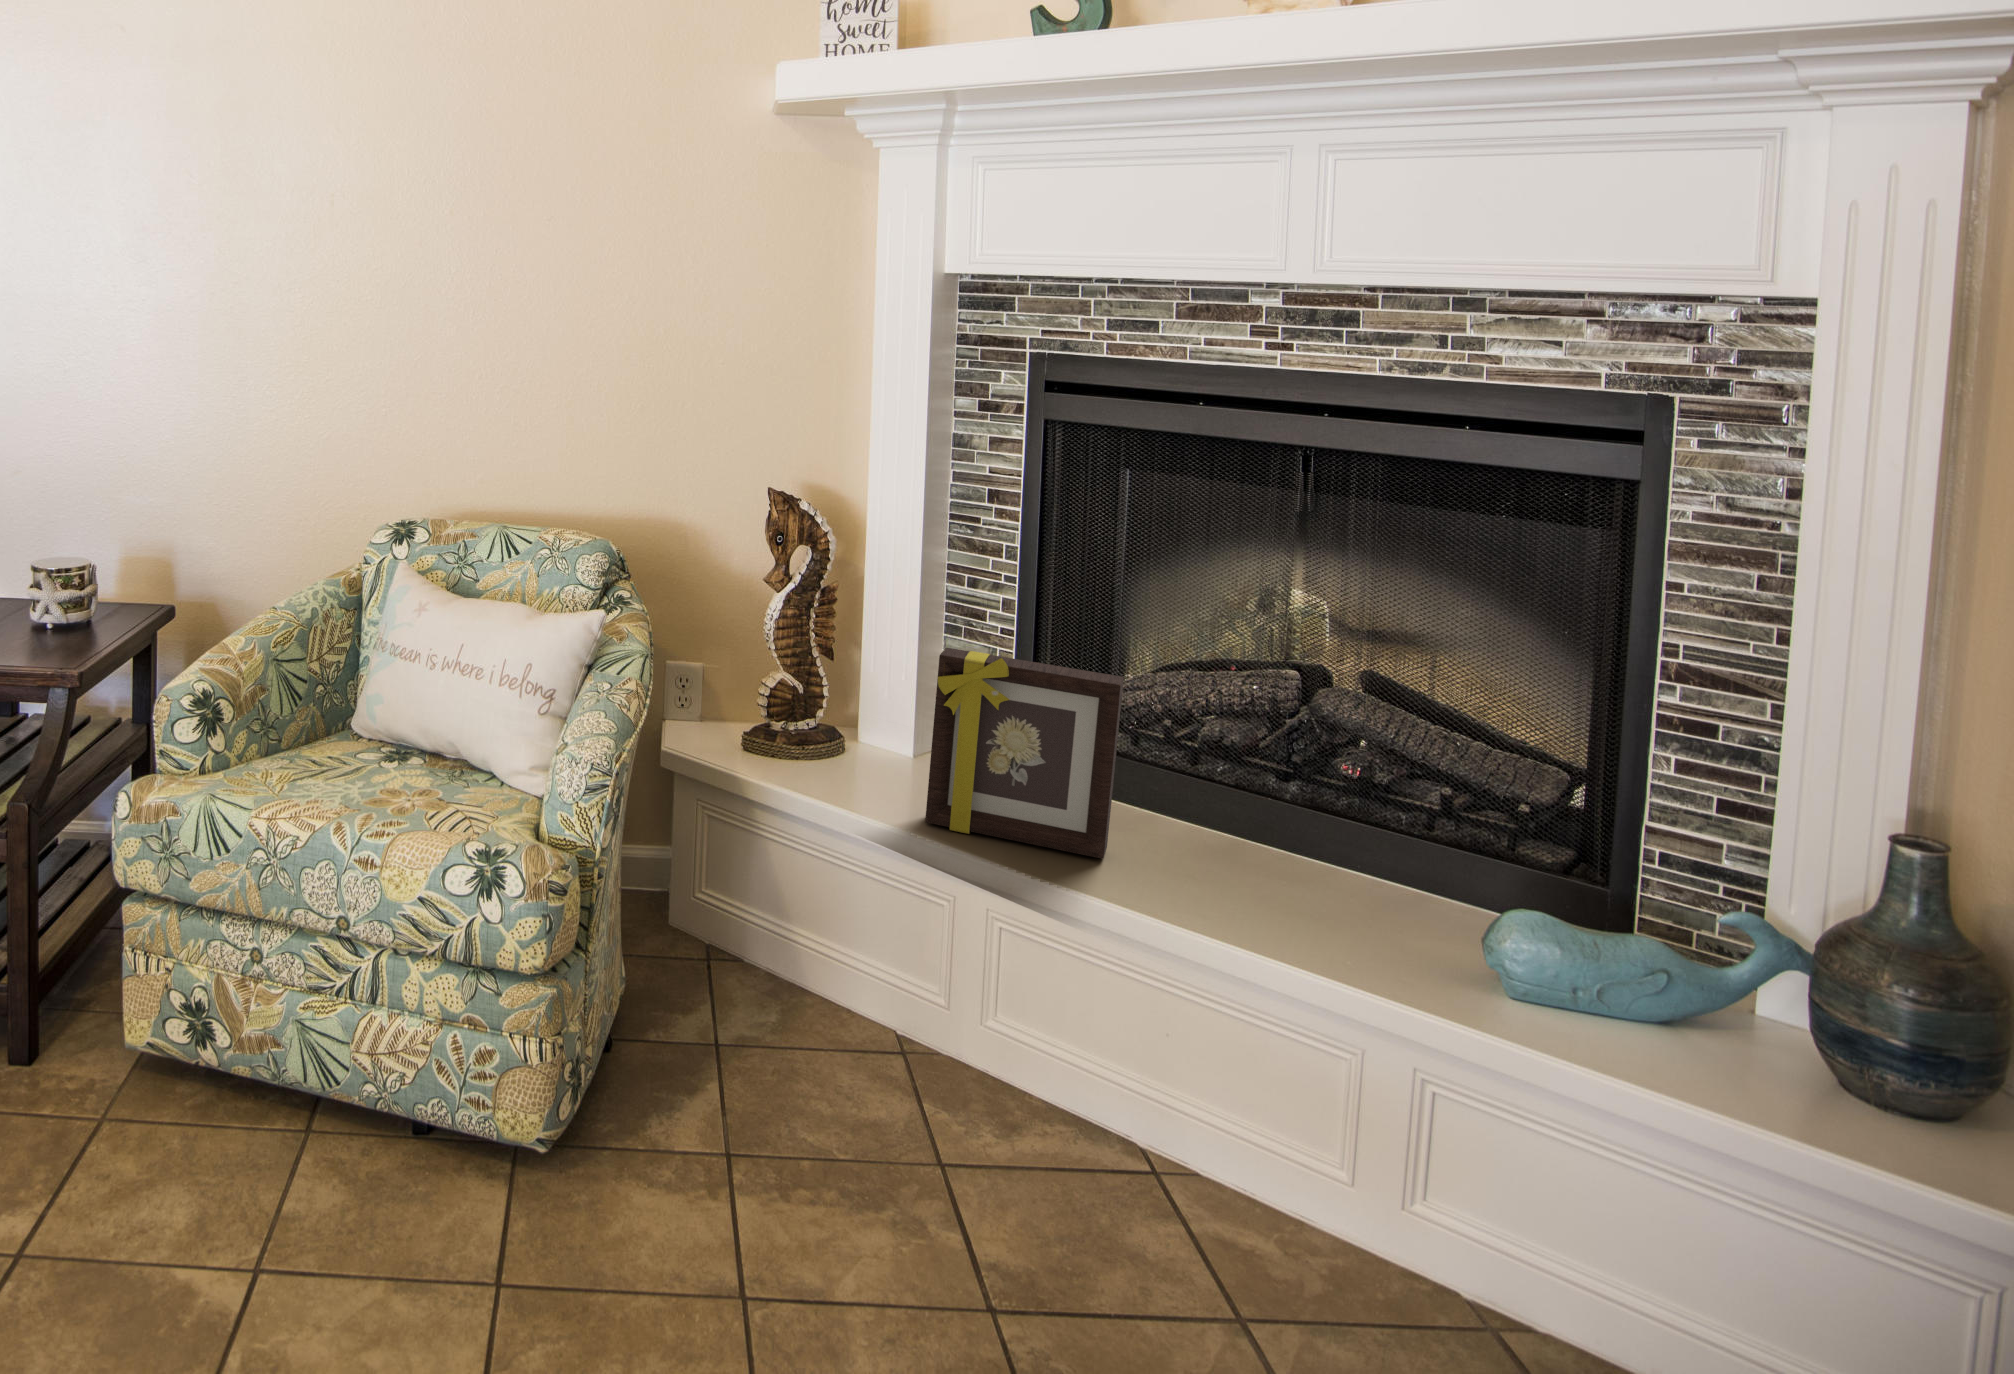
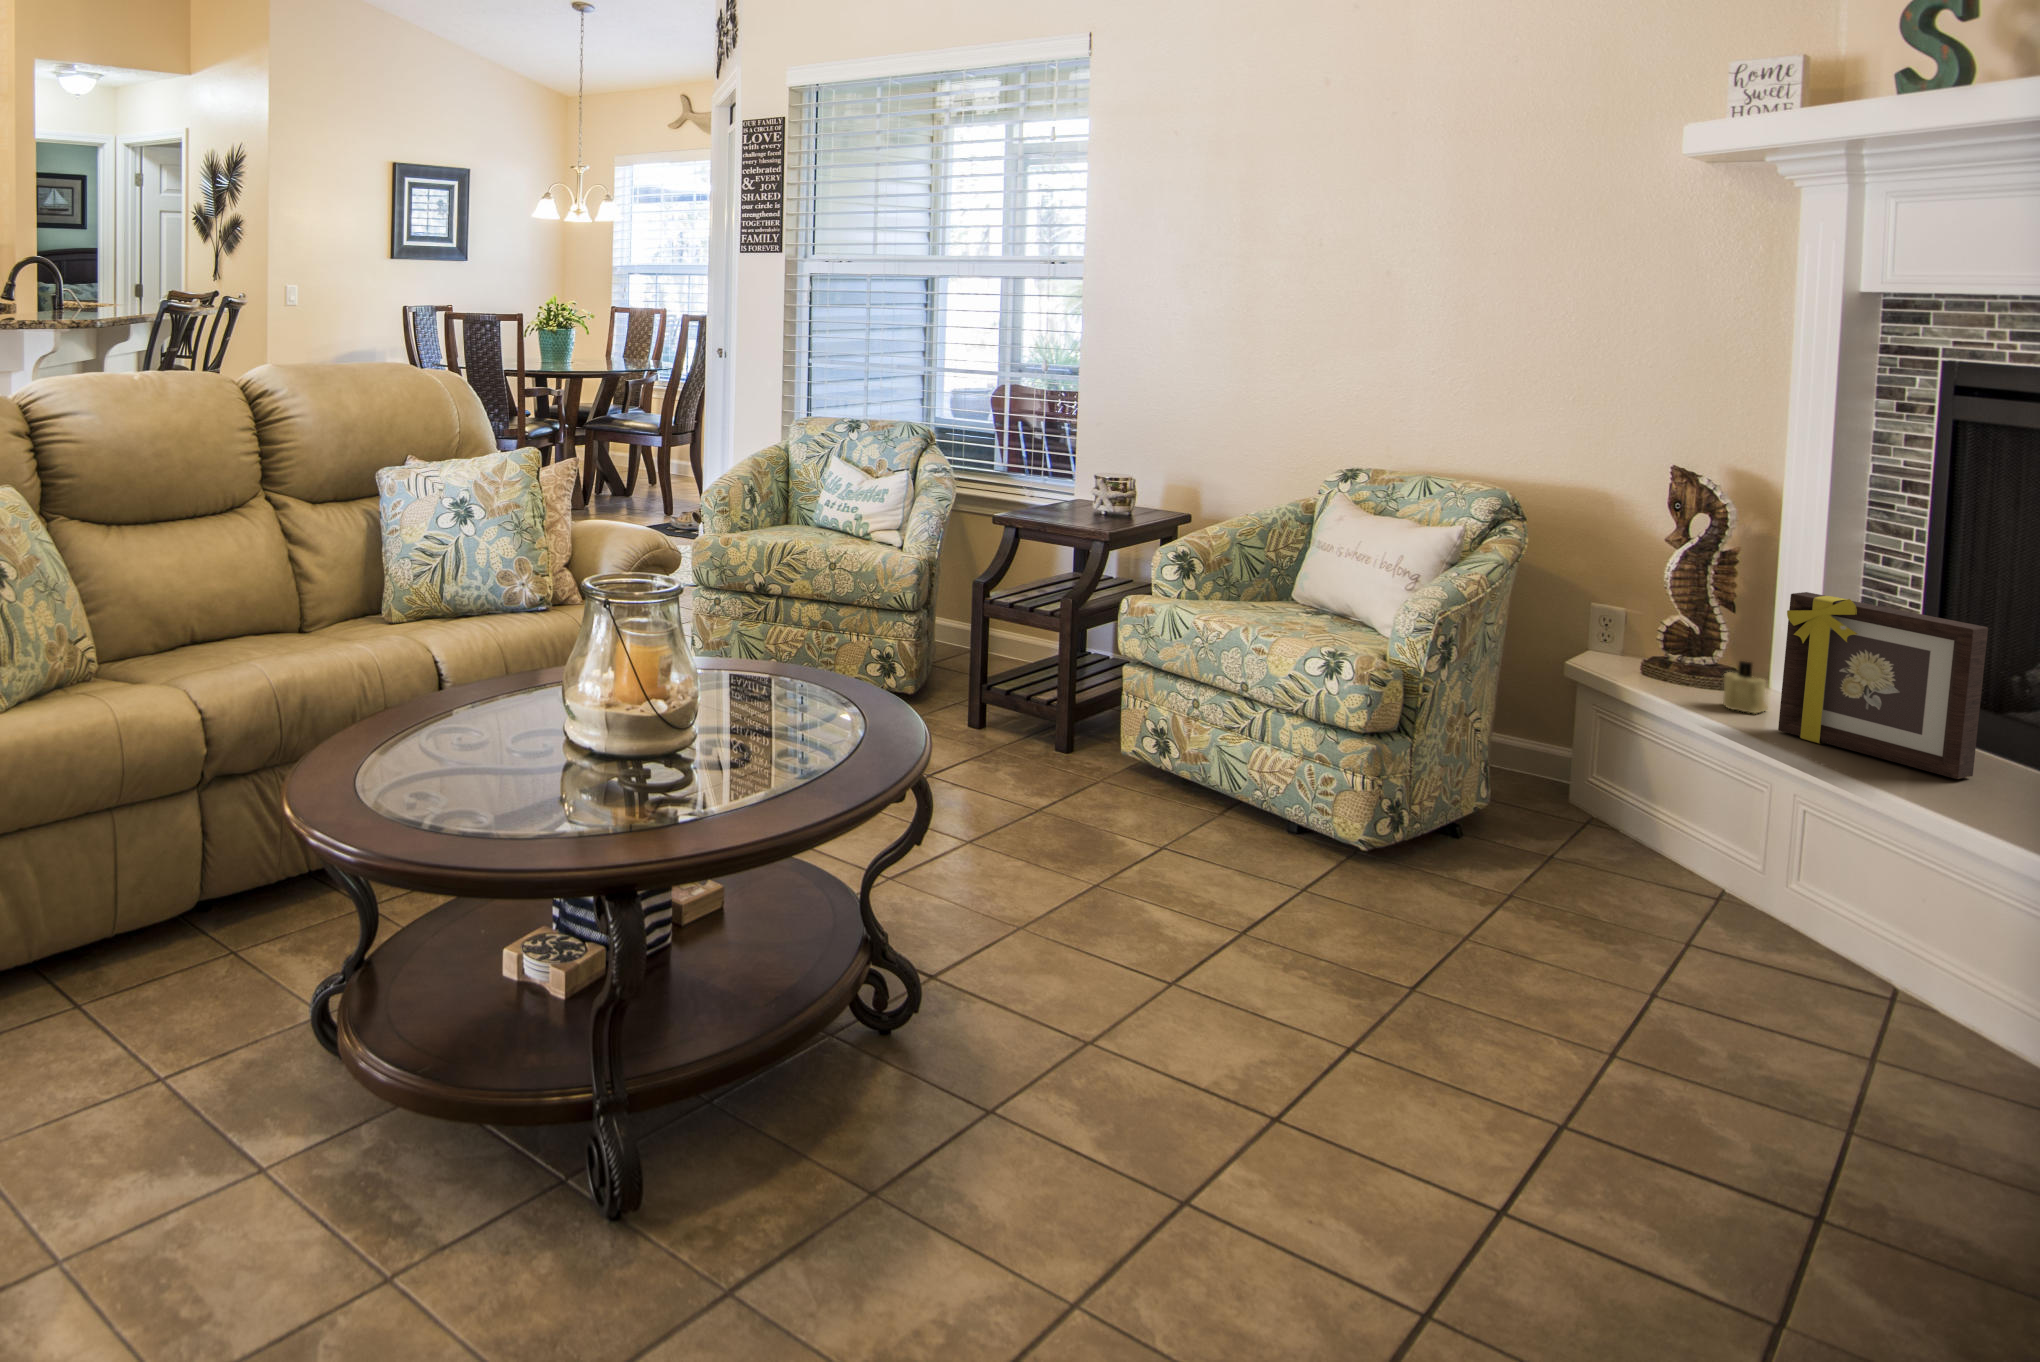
candle: none [851,731,892,797] -> present [1723,661,1767,713]

